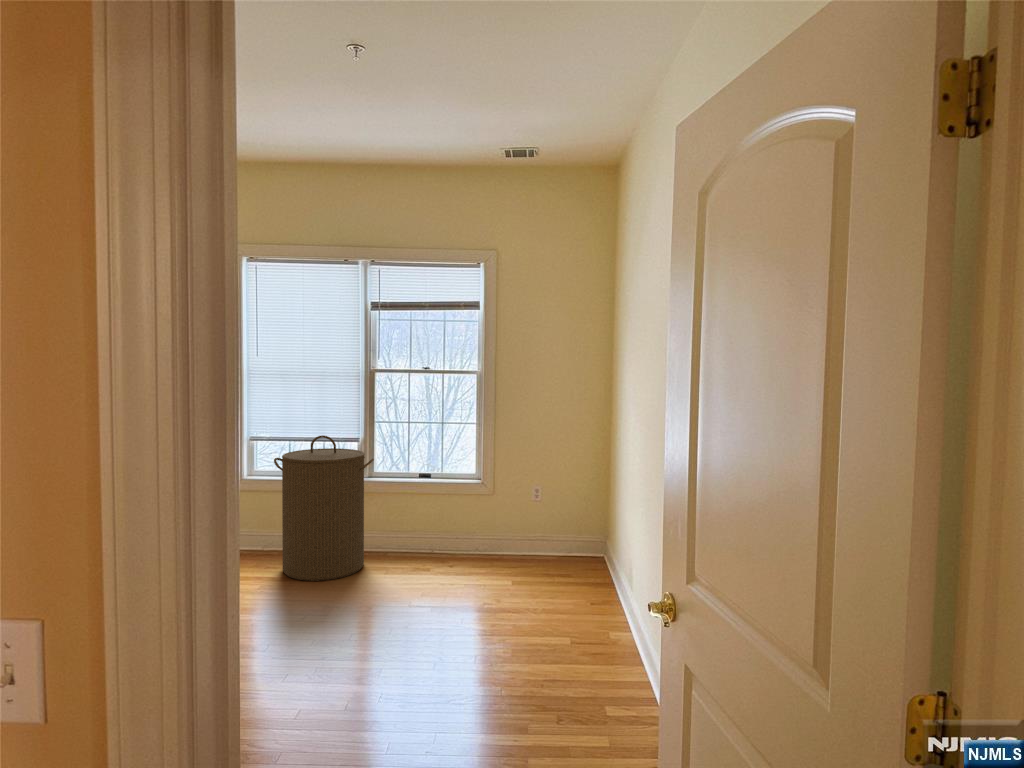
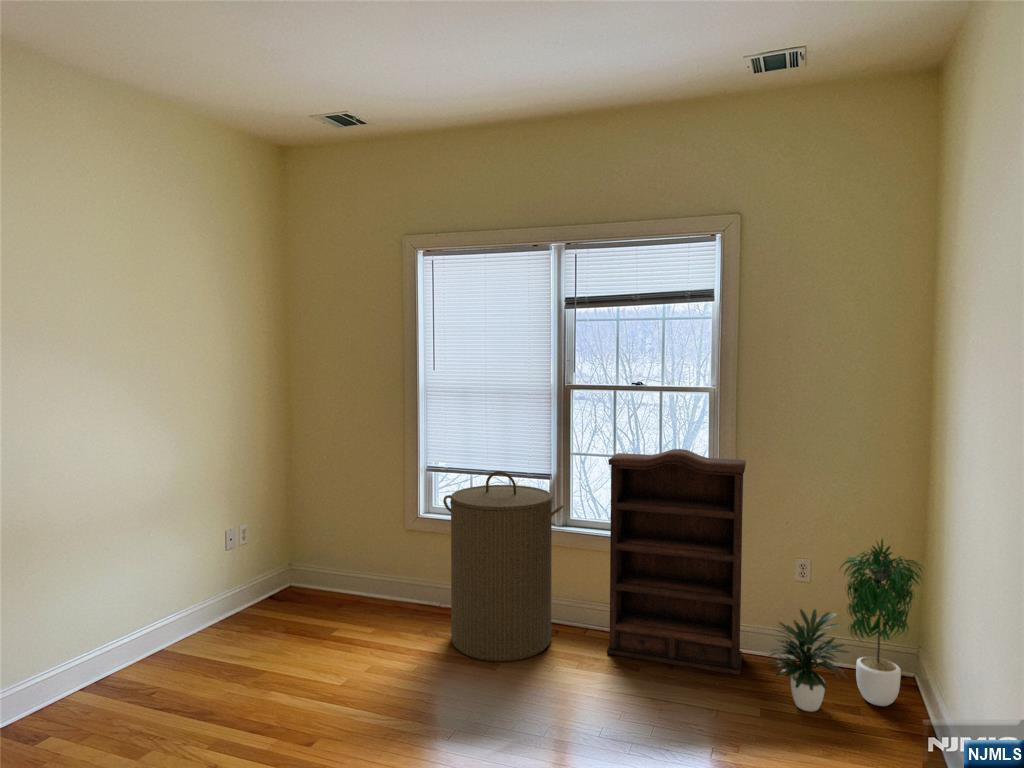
bookshelf: none [408,414,503,566] -> present [607,449,746,675]
potted plant: none [520,463,610,578] -> present [769,539,921,712]

